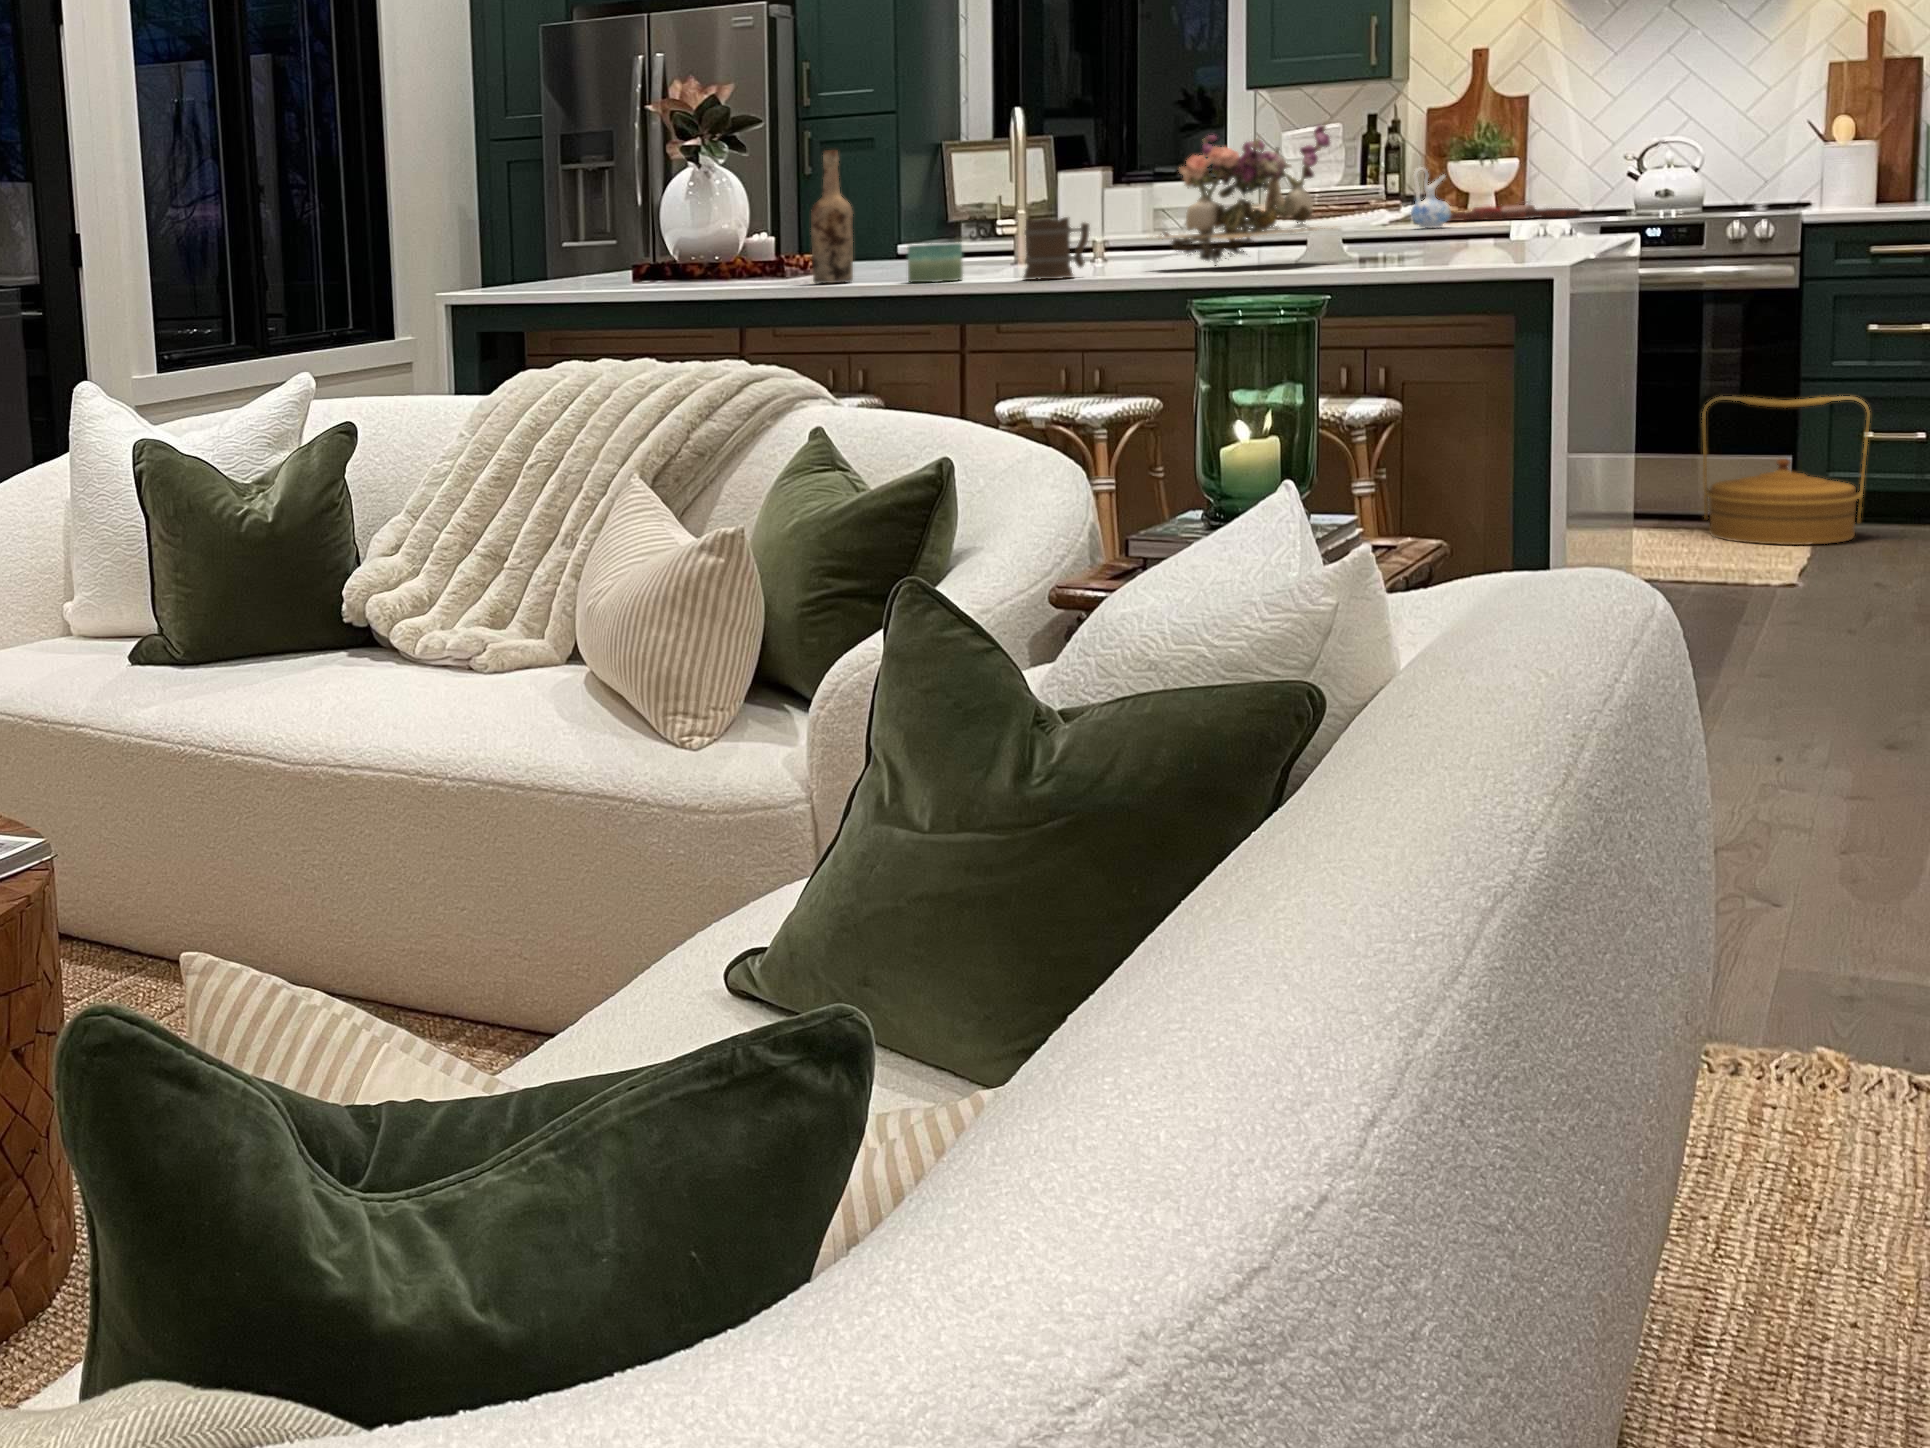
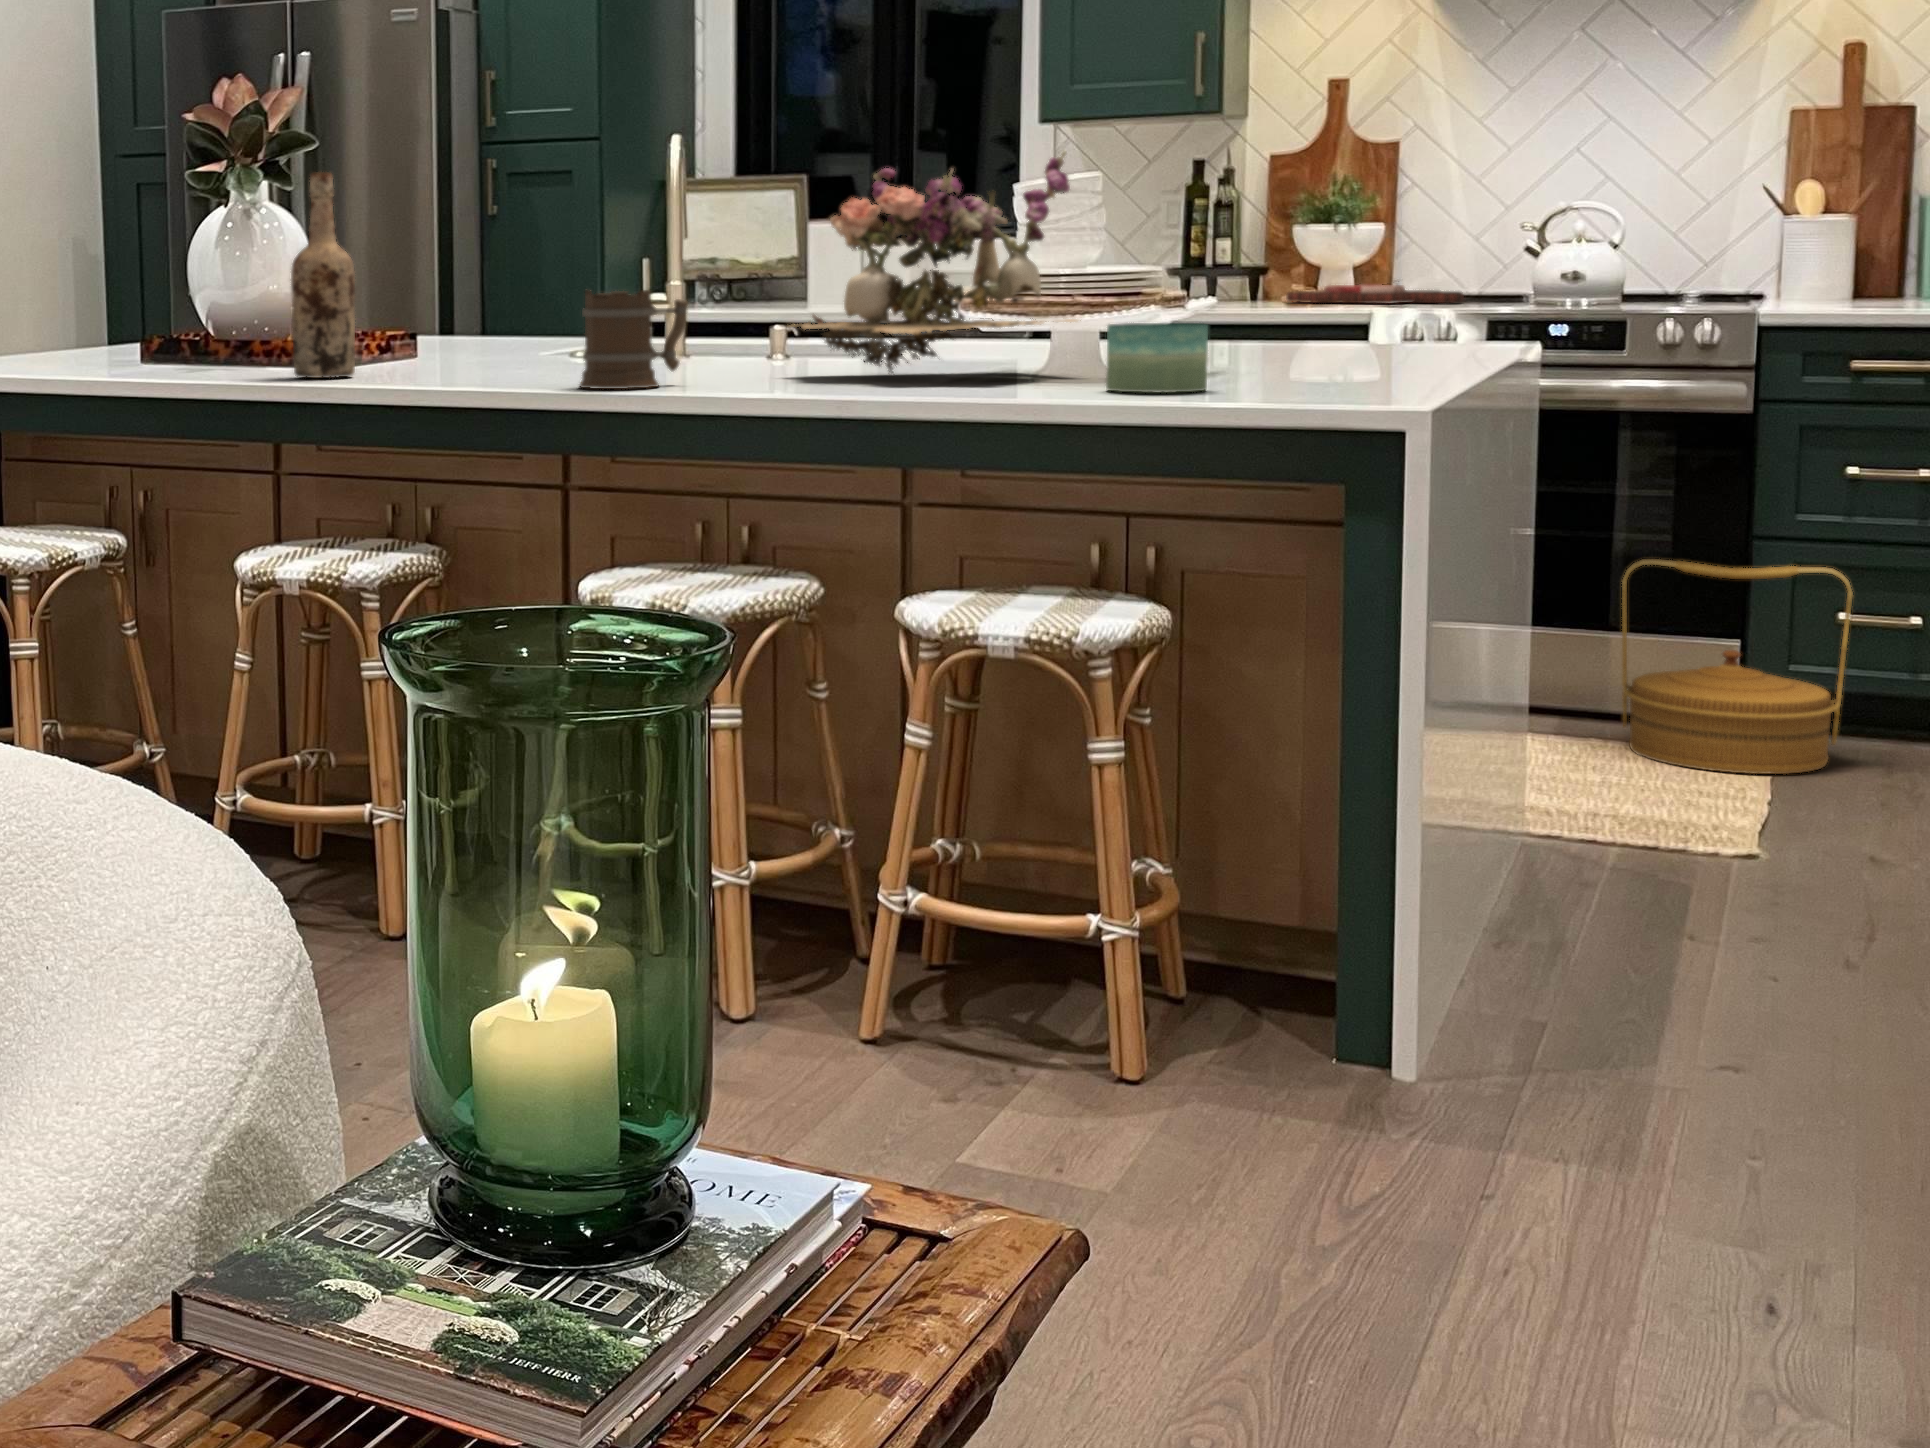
ceramic pitcher: present [1411,168,1451,228] -> none [1237,230,1290,313]
candle: present [907,243,963,282] -> present [1106,323,1208,393]

